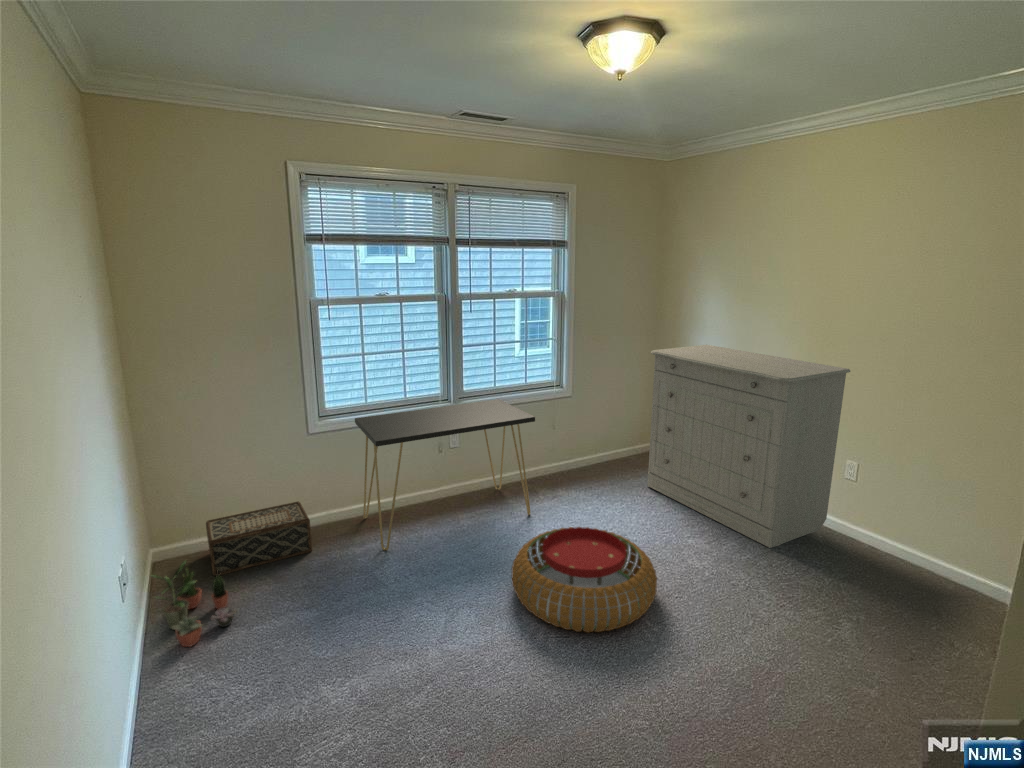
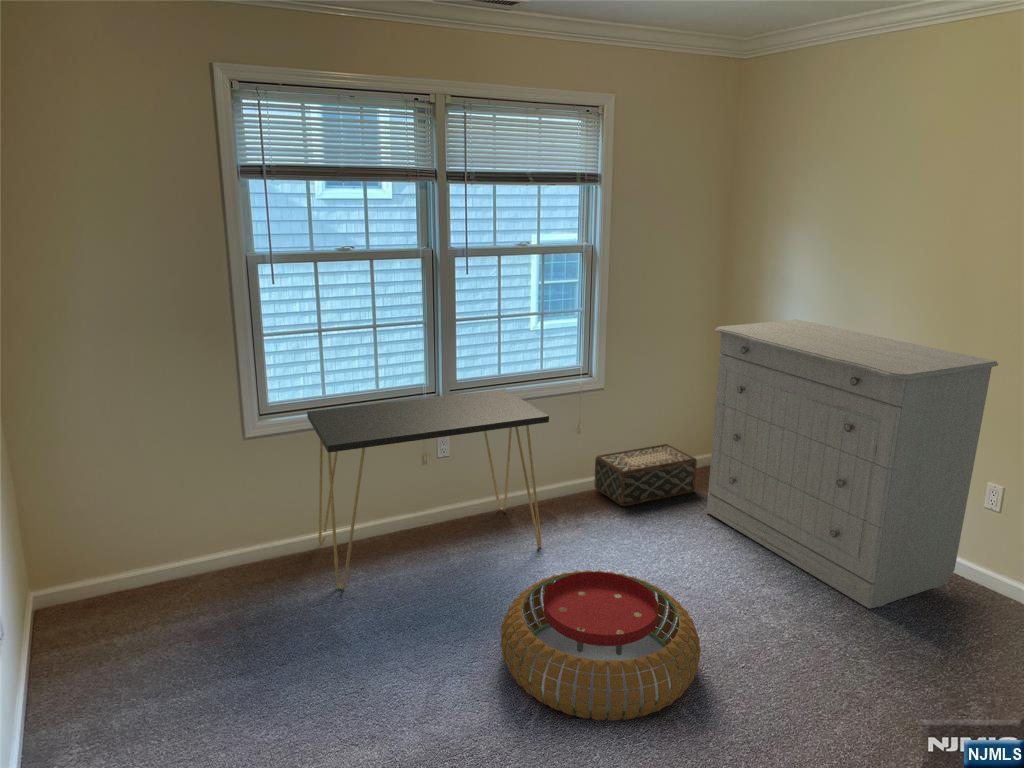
woven basket: present [206,501,312,576] -> present [594,444,697,506]
potted plant: present [152,561,236,647] -> none [21,597,135,712]

